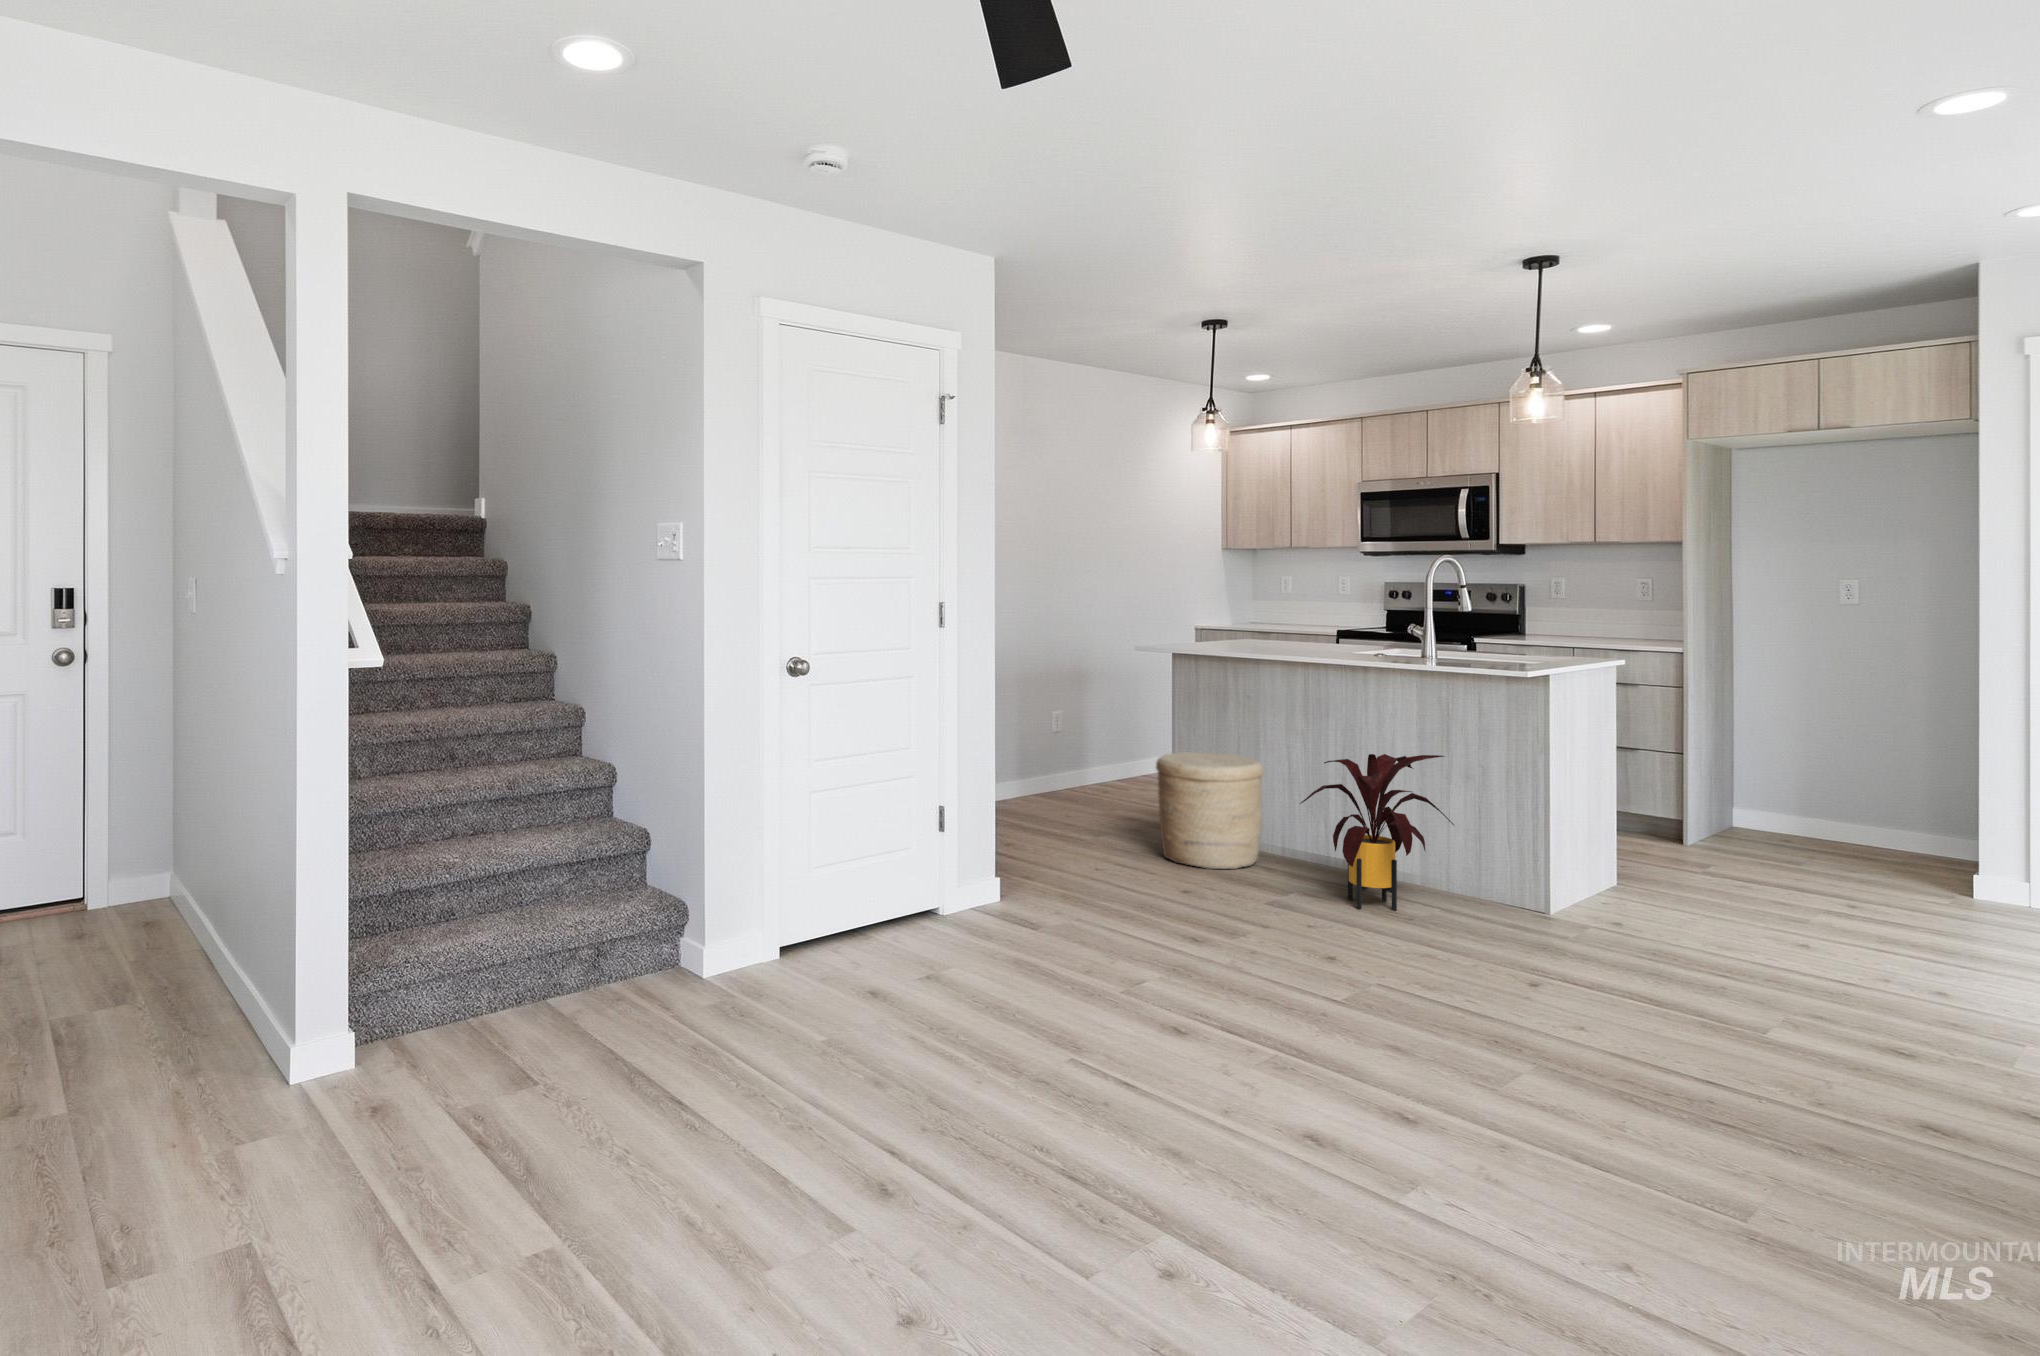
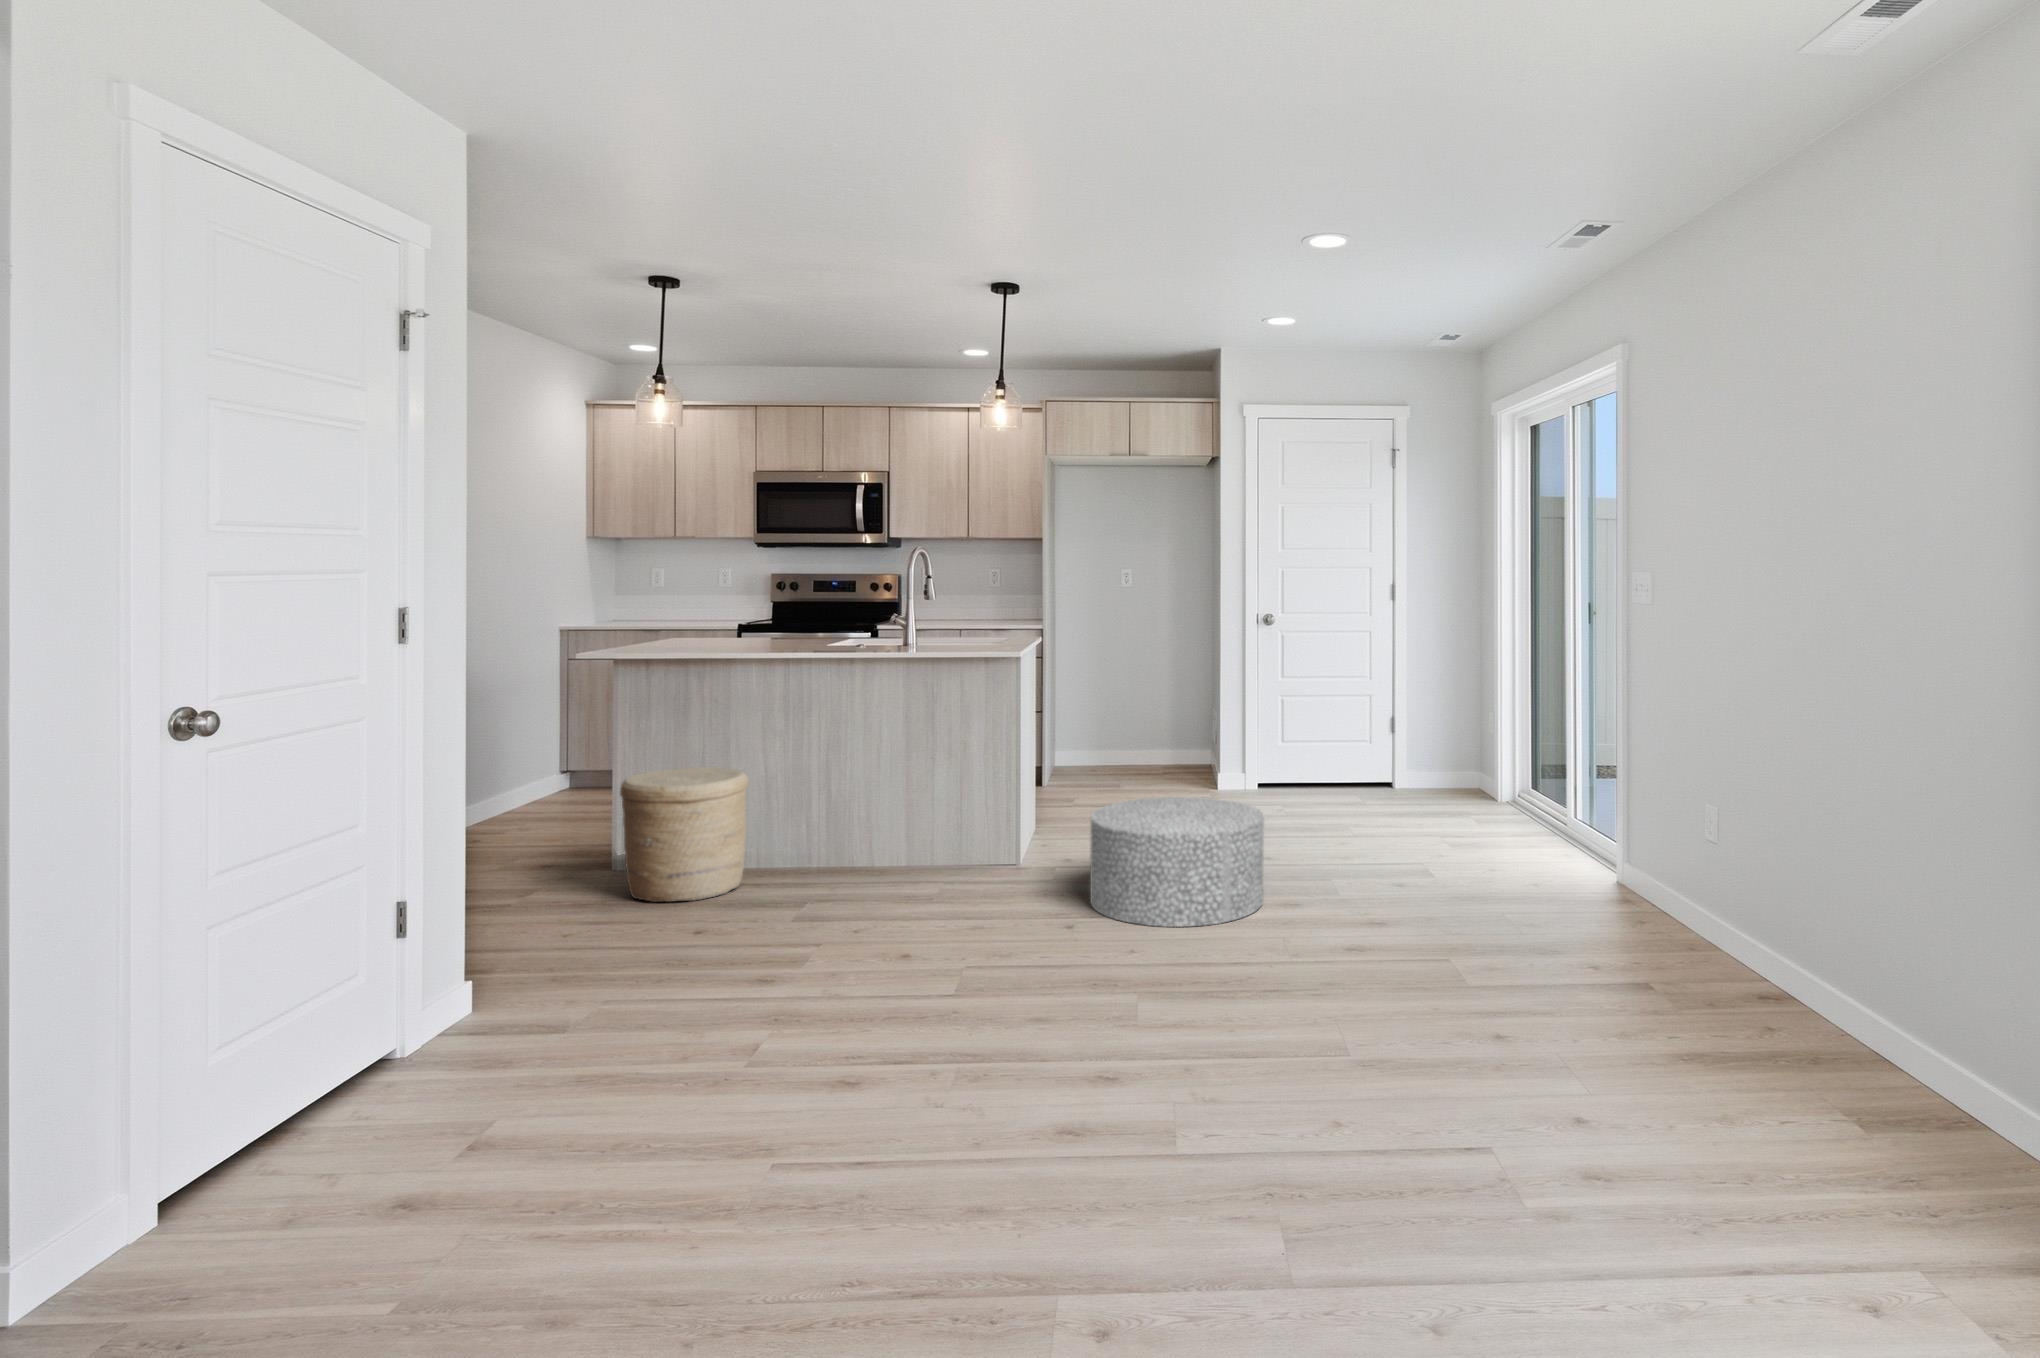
house plant: present [1300,754,1454,910] -> none [825,739,962,905]
ottoman: none [1577,856,1833,1024] -> present [1090,797,1264,927]

